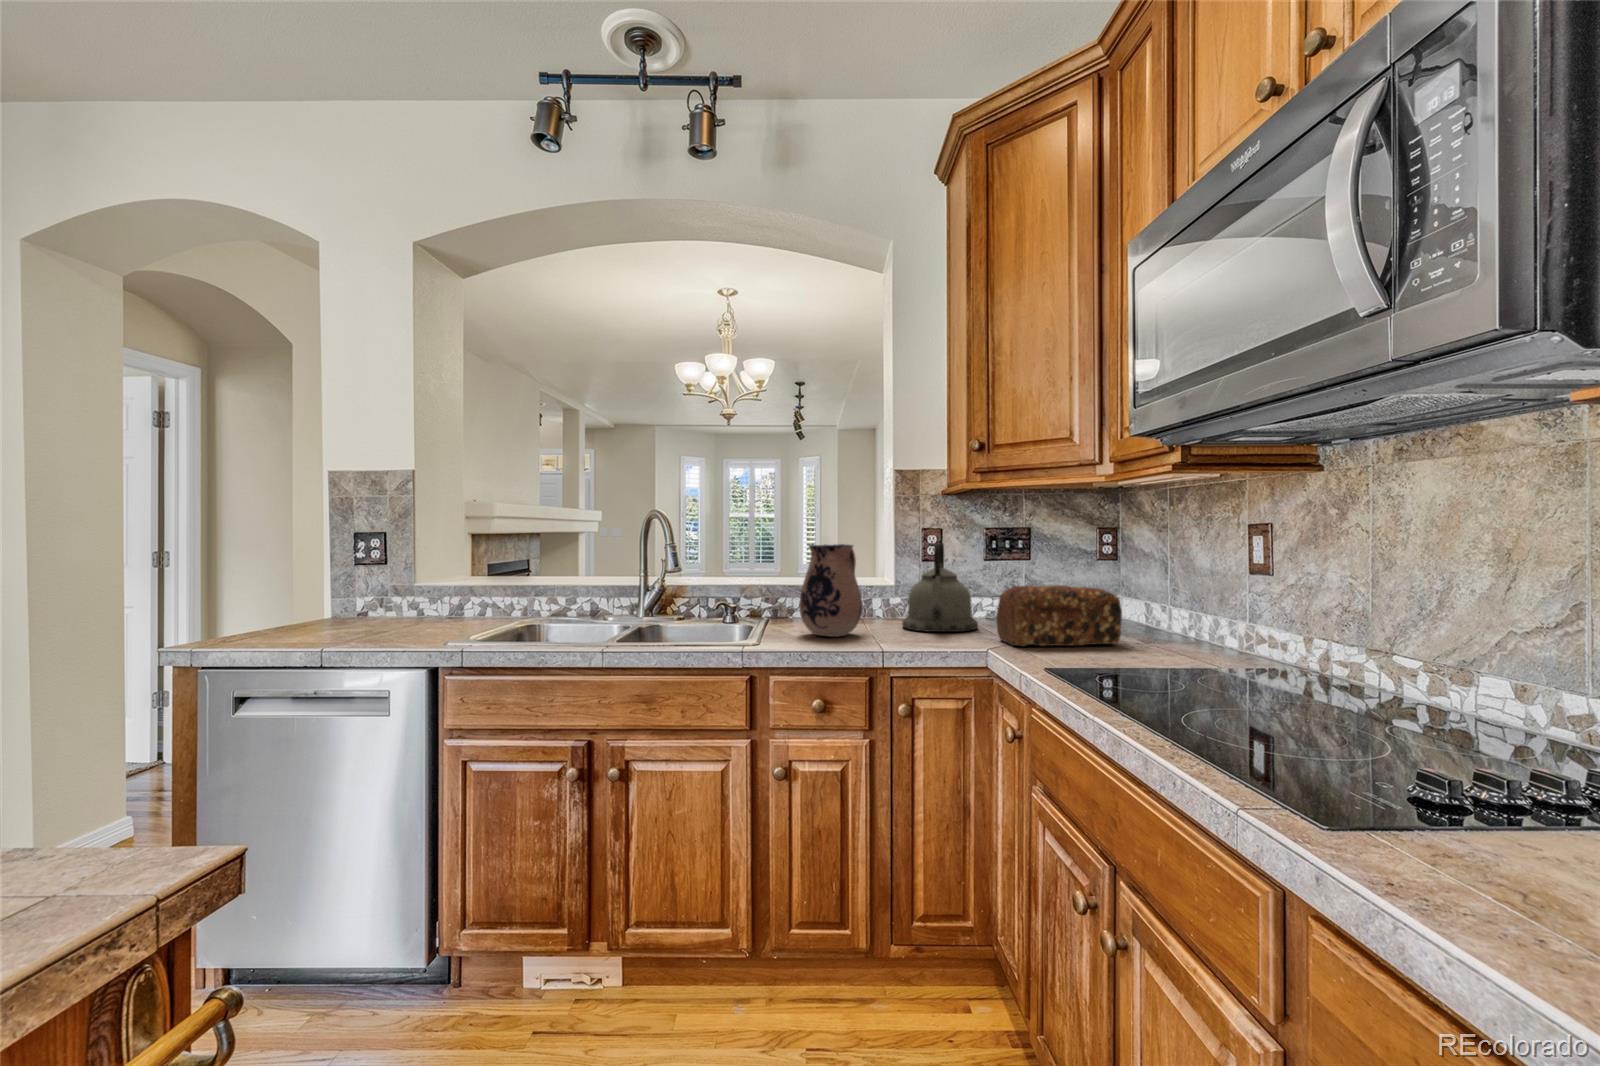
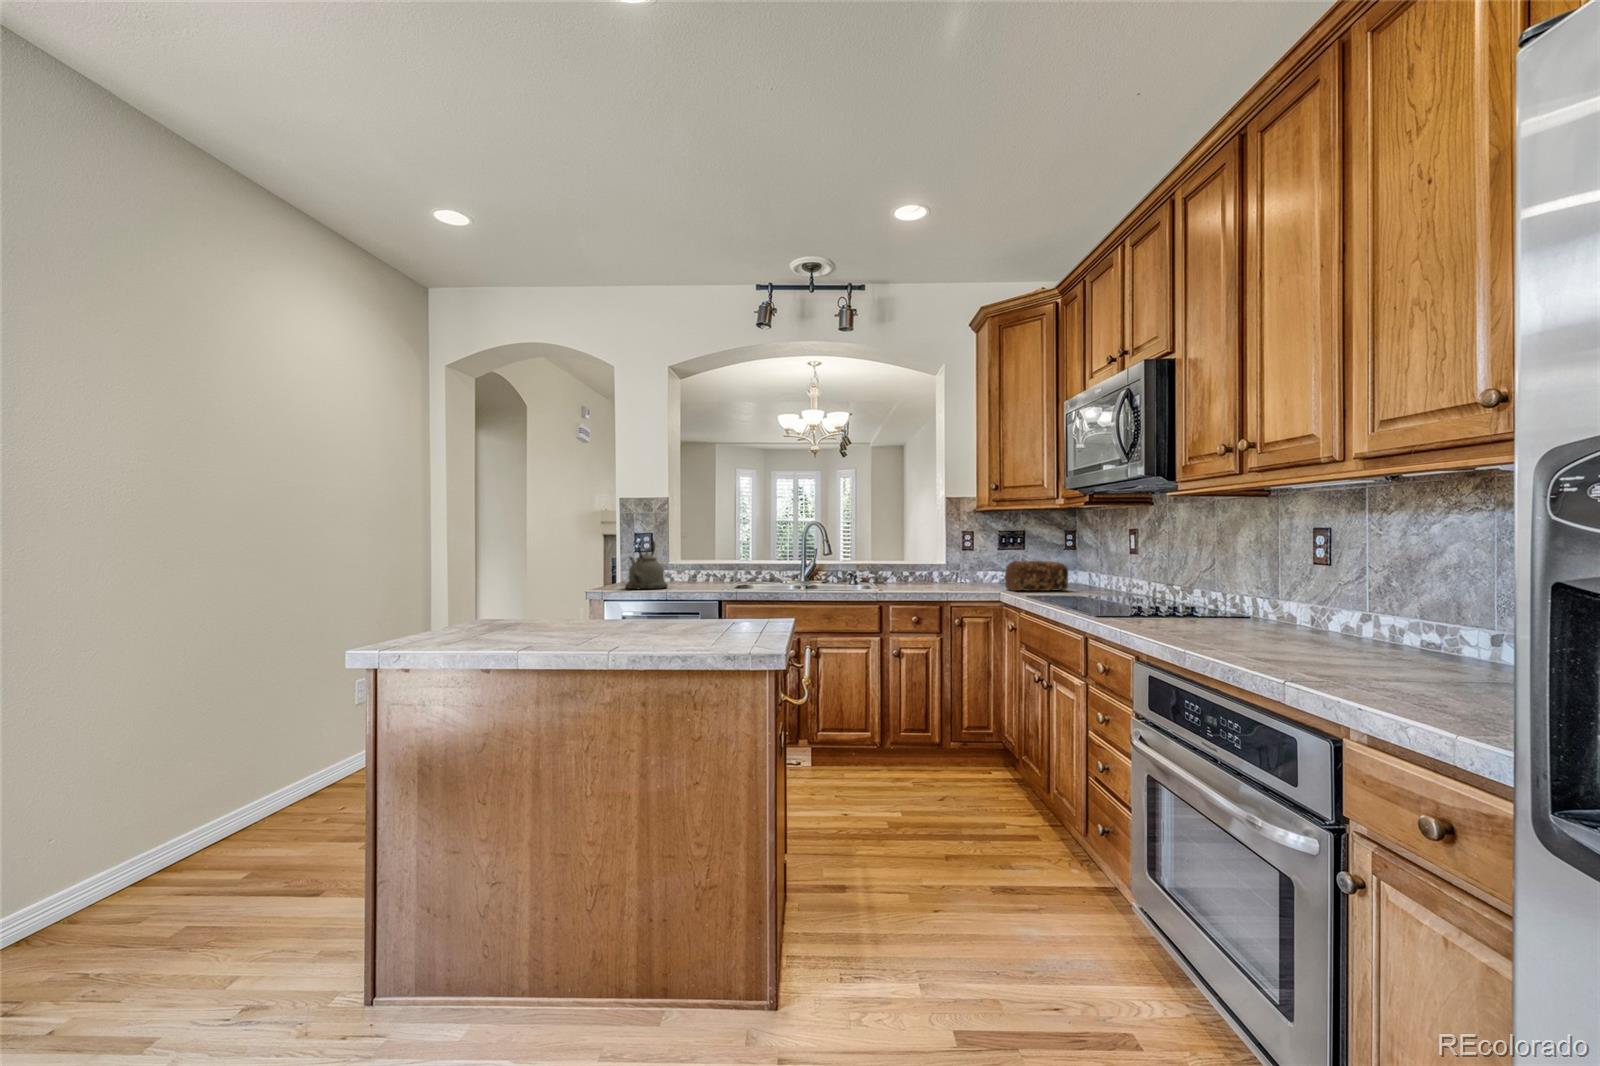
kettle: present [902,543,978,632] -> present [625,540,668,589]
ceramic pitcher: present [799,544,863,637] -> none [899,540,933,588]

